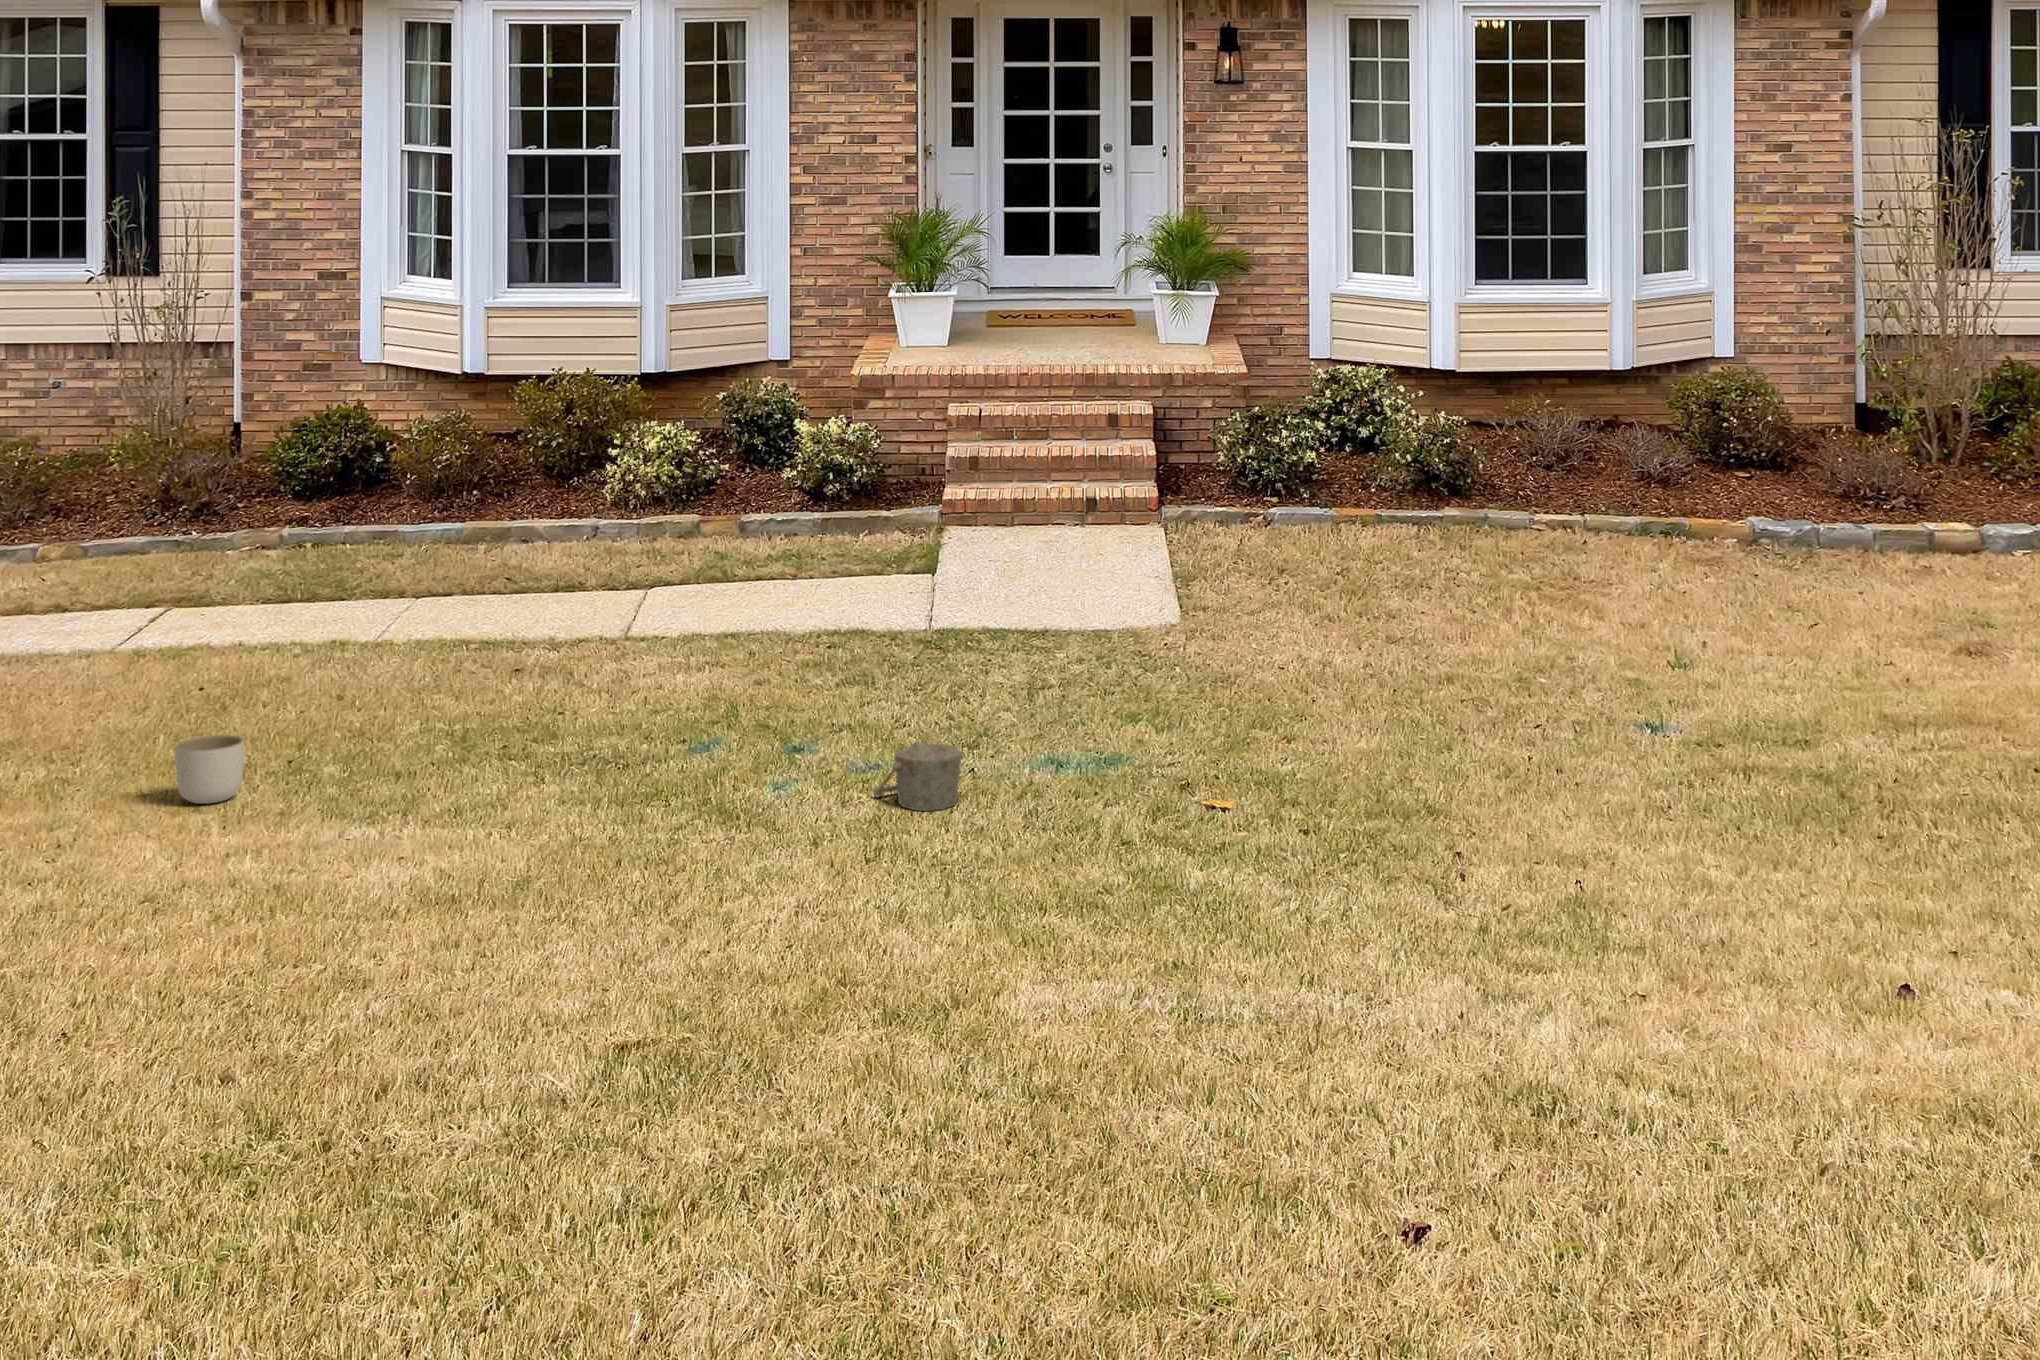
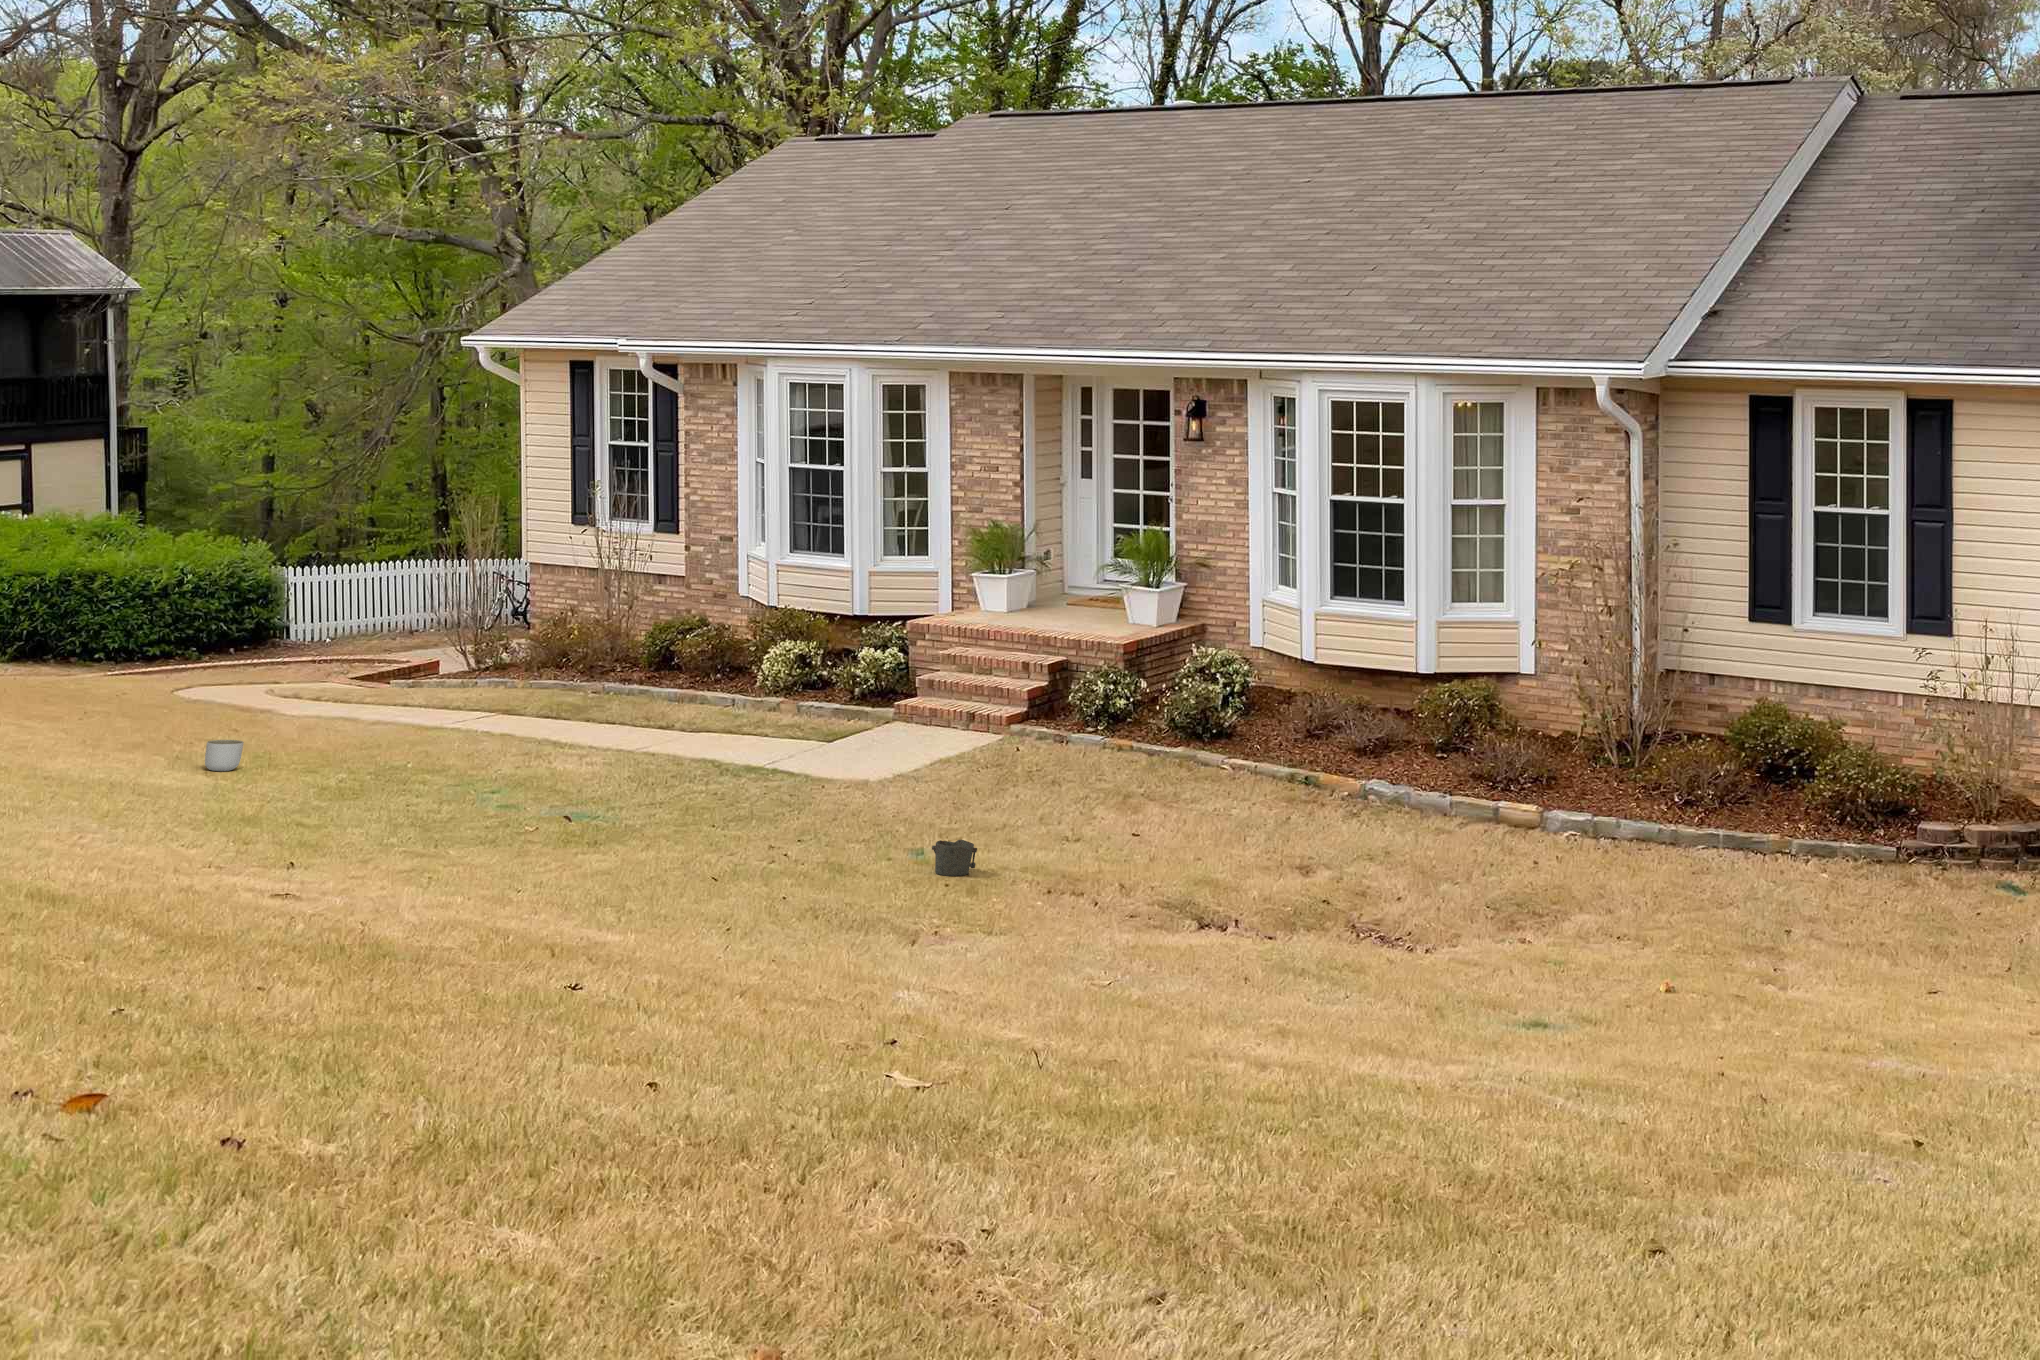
bucket: present [873,742,963,811] -> present [932,840,977,876]

